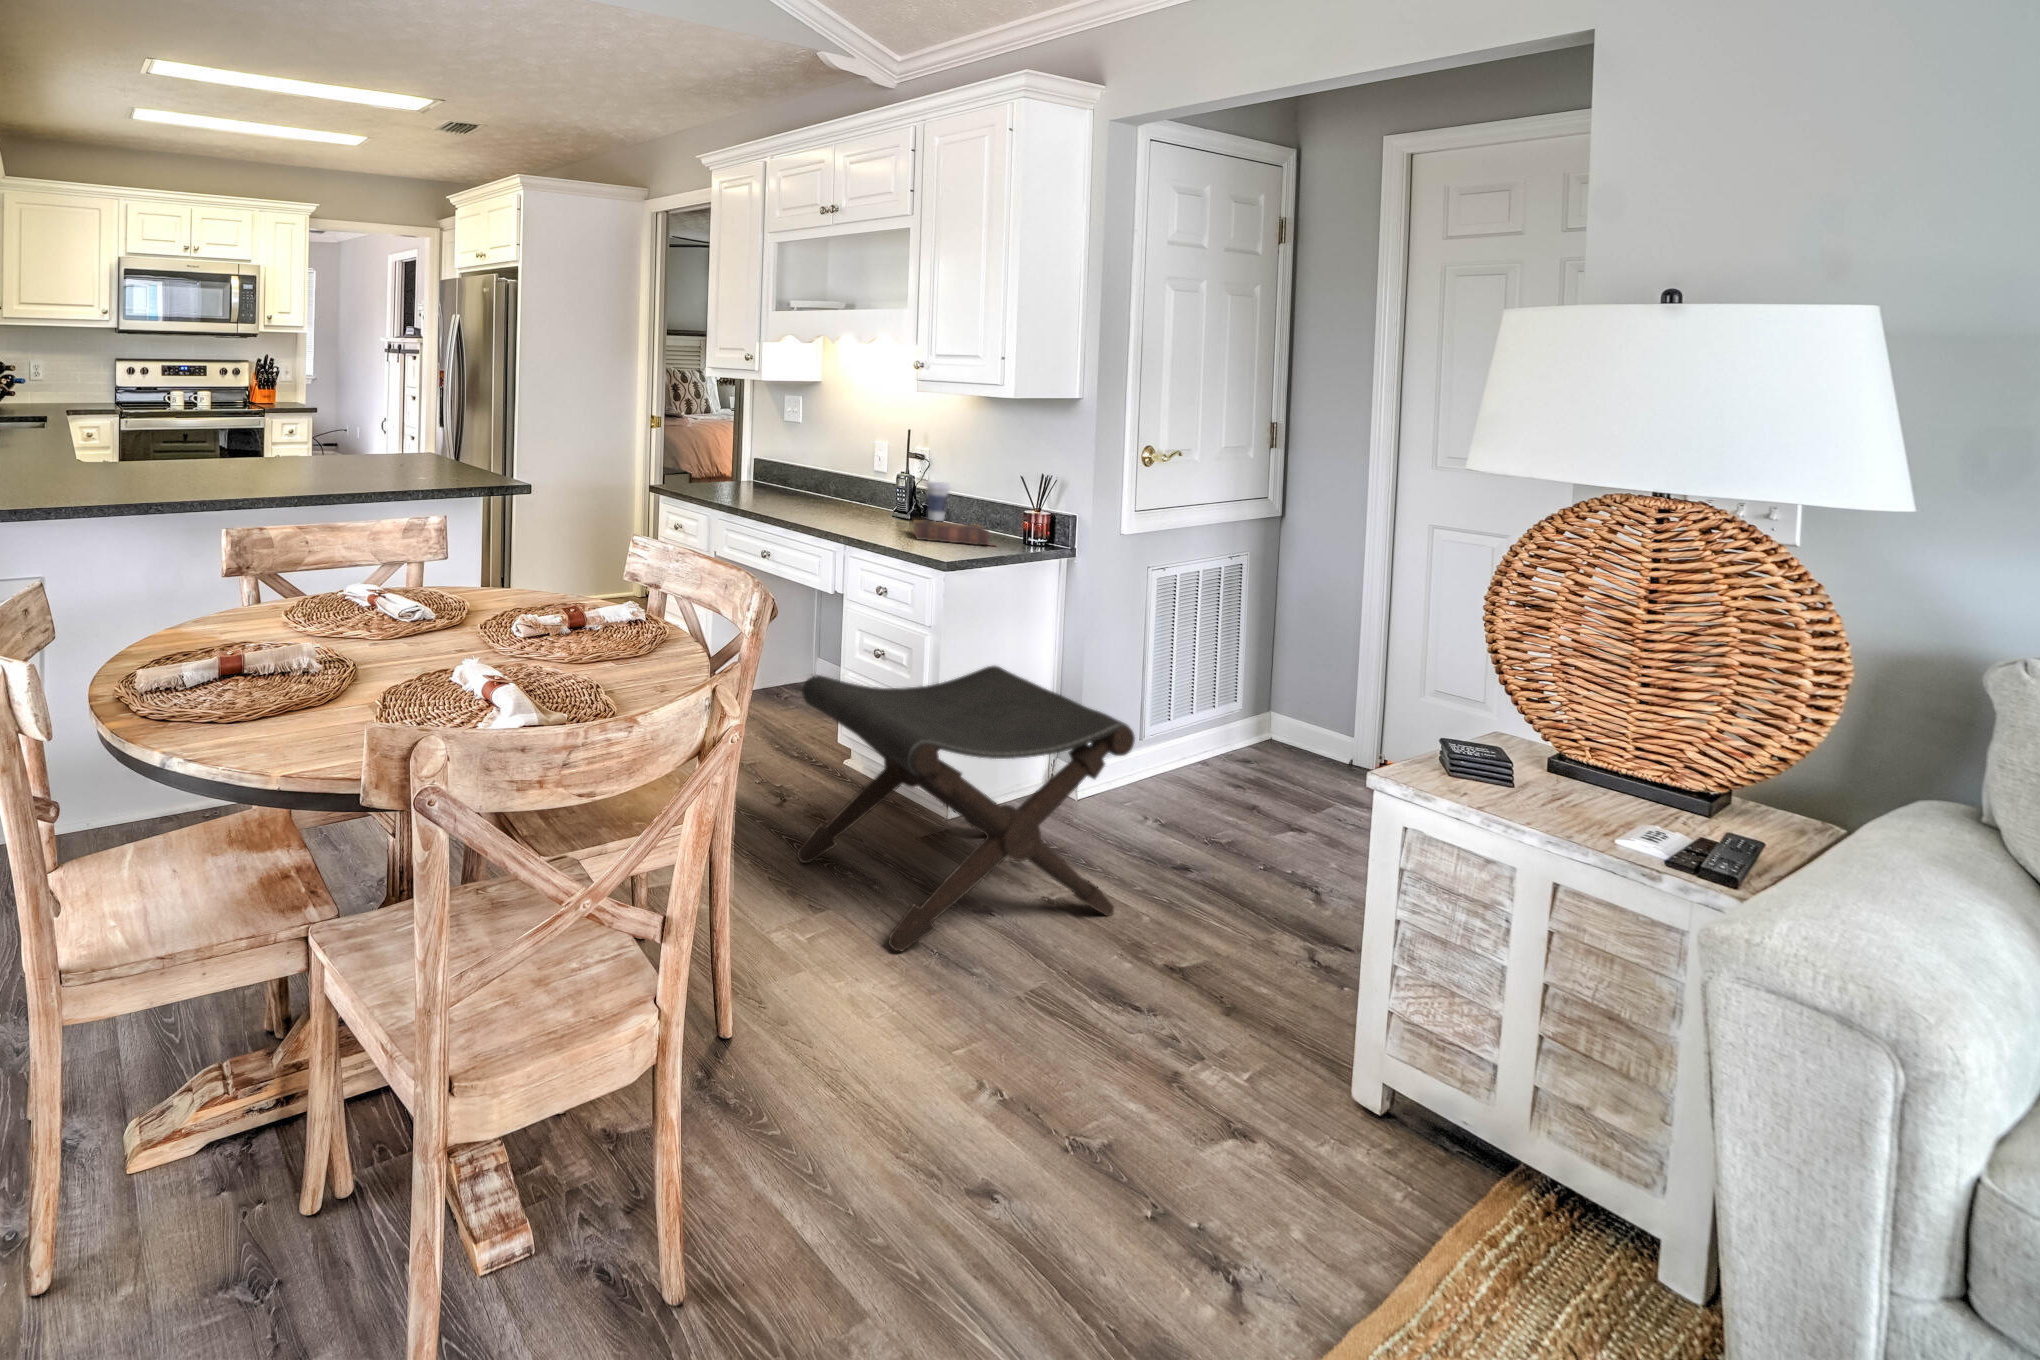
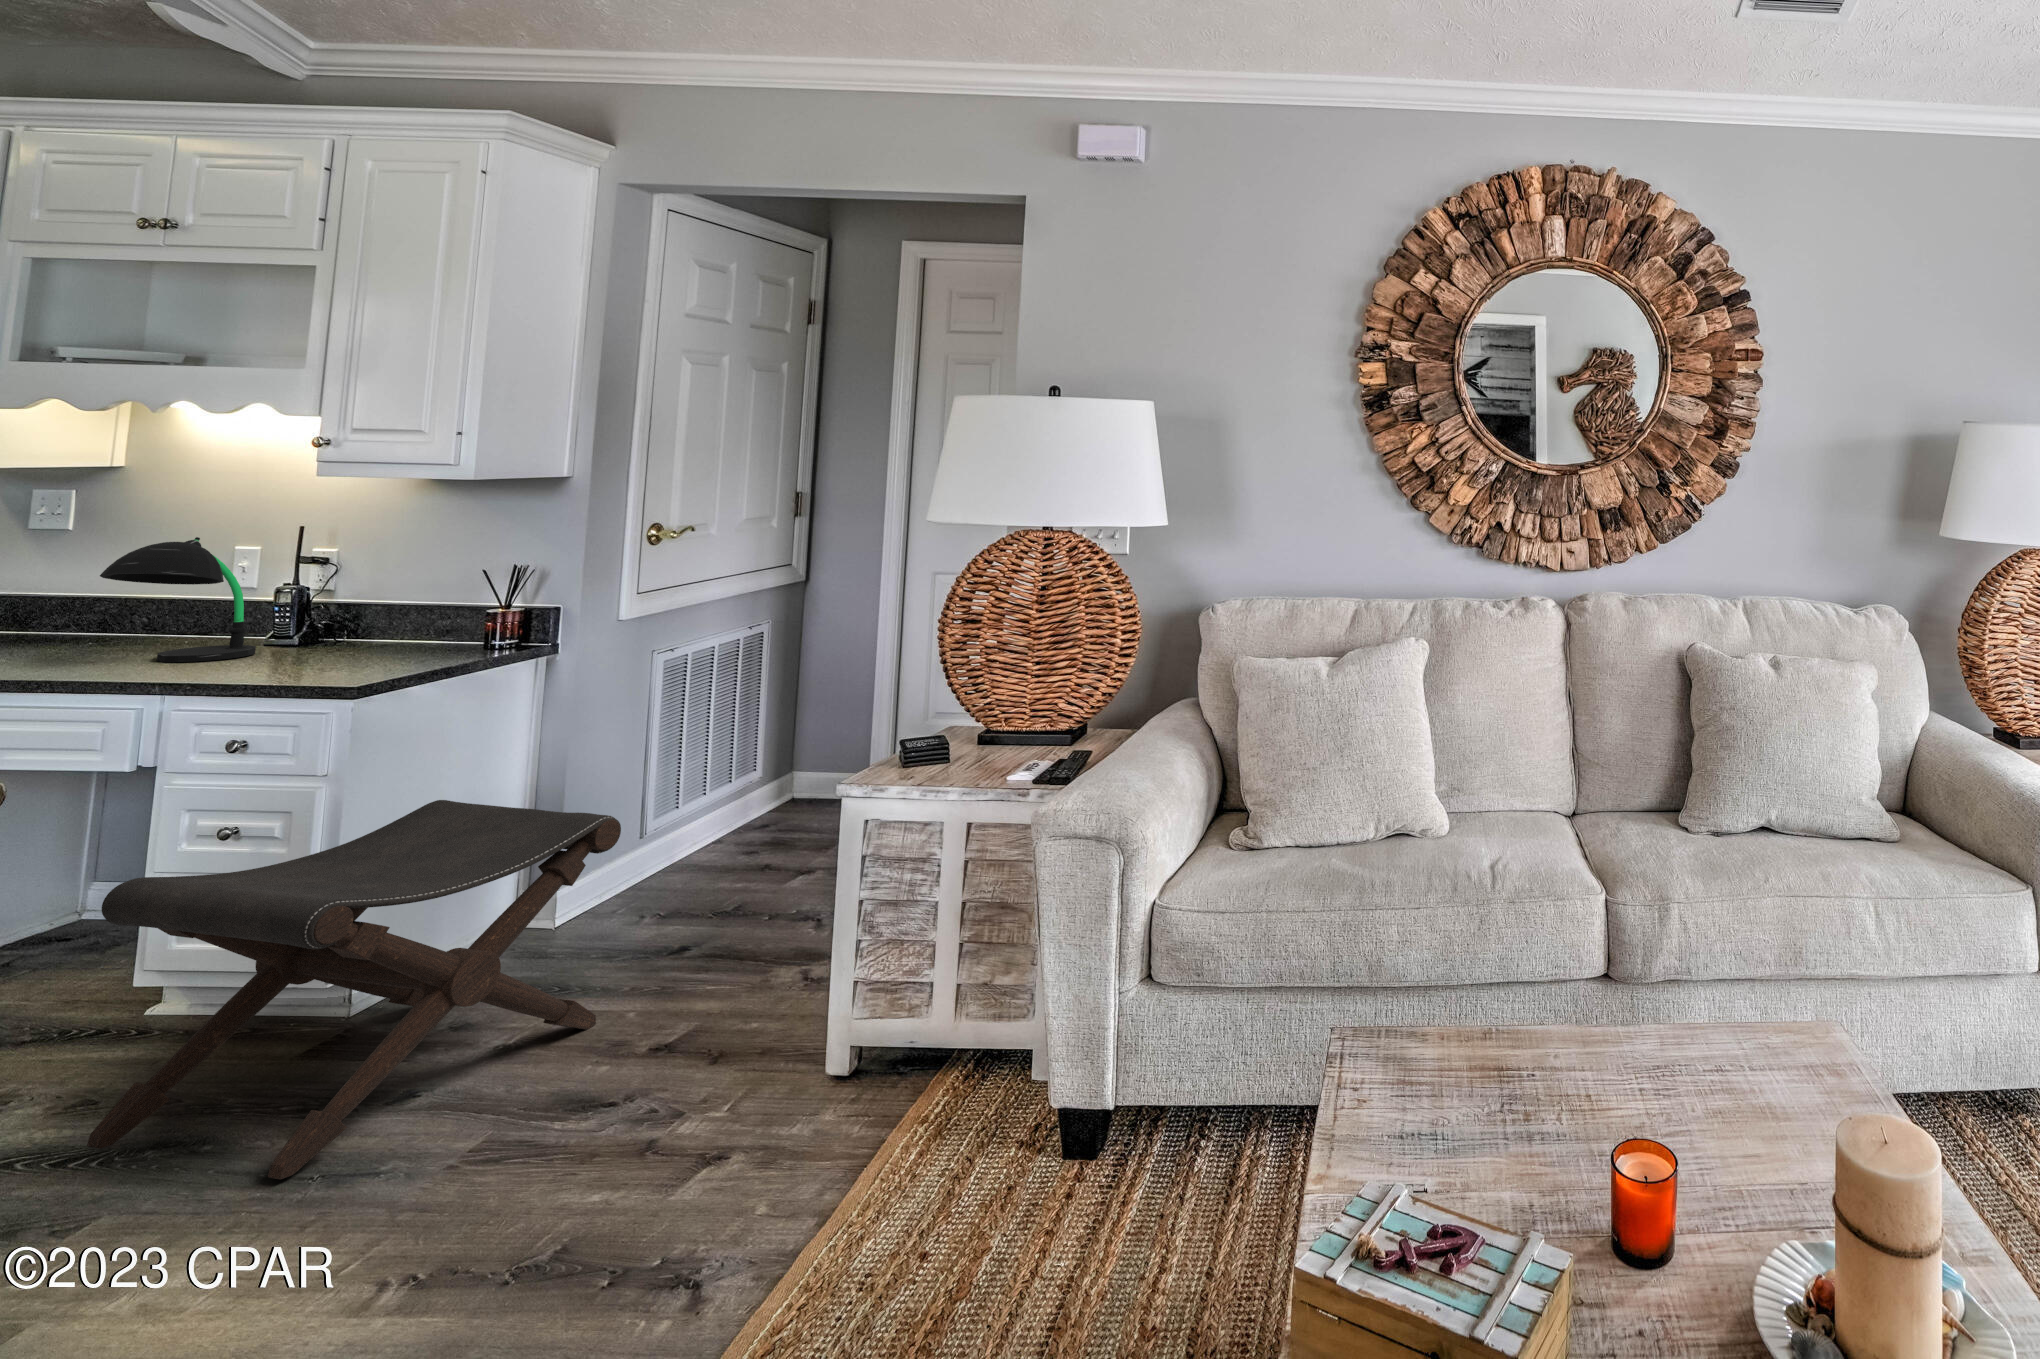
desk lamp: none [807,430,886,521] -> present [100,537,256,662]
coffee cup: present [927,482,950,521] -> none [327,592,369,643]
book: present [913,520,989,545] -> none [304,637,445,670]

